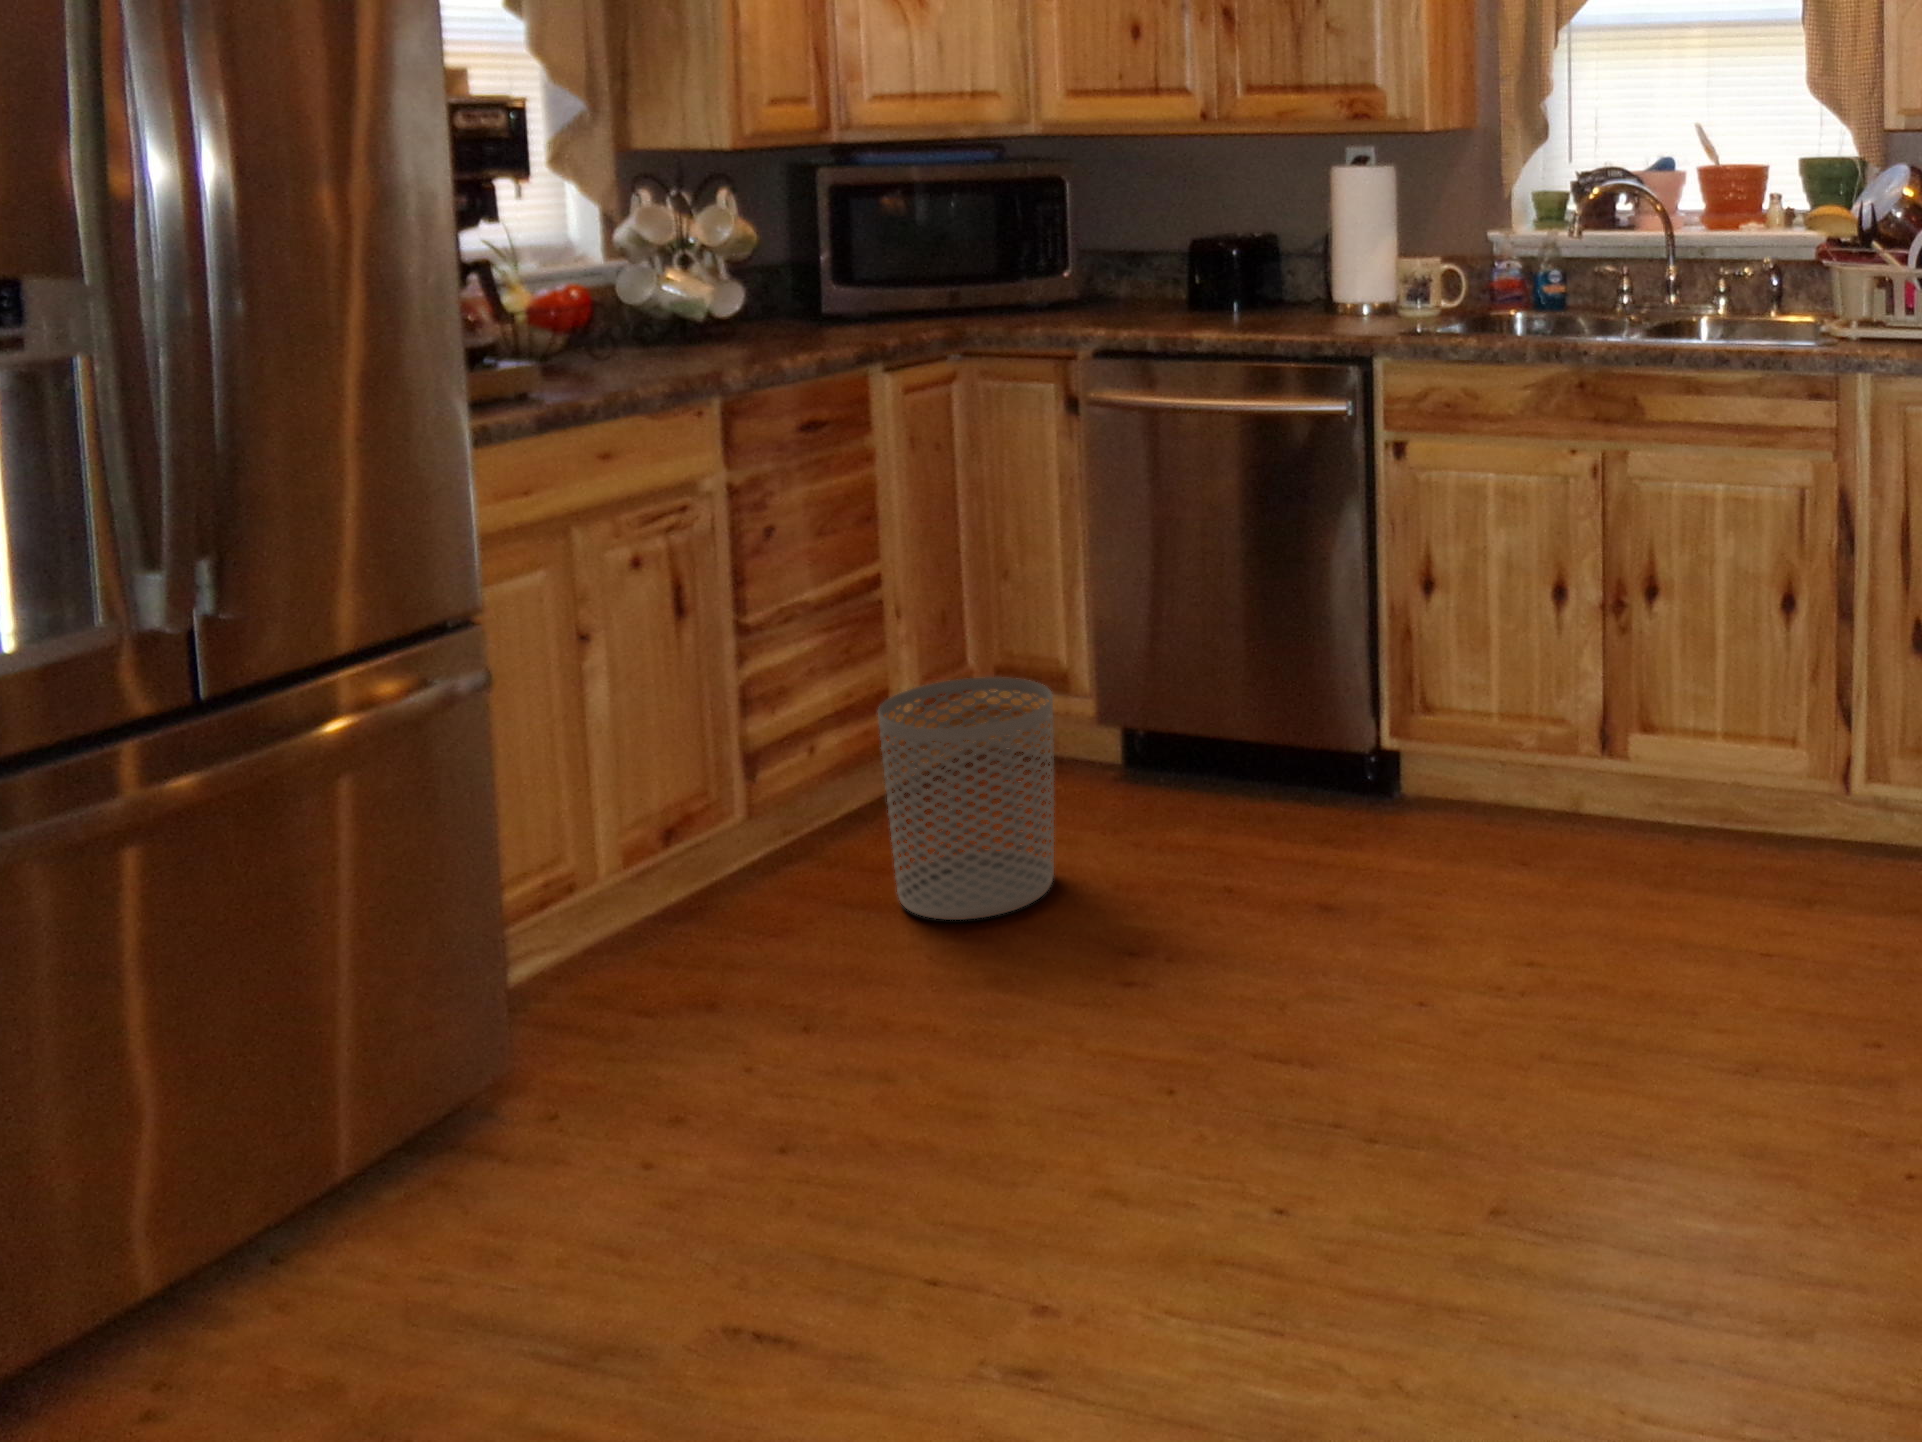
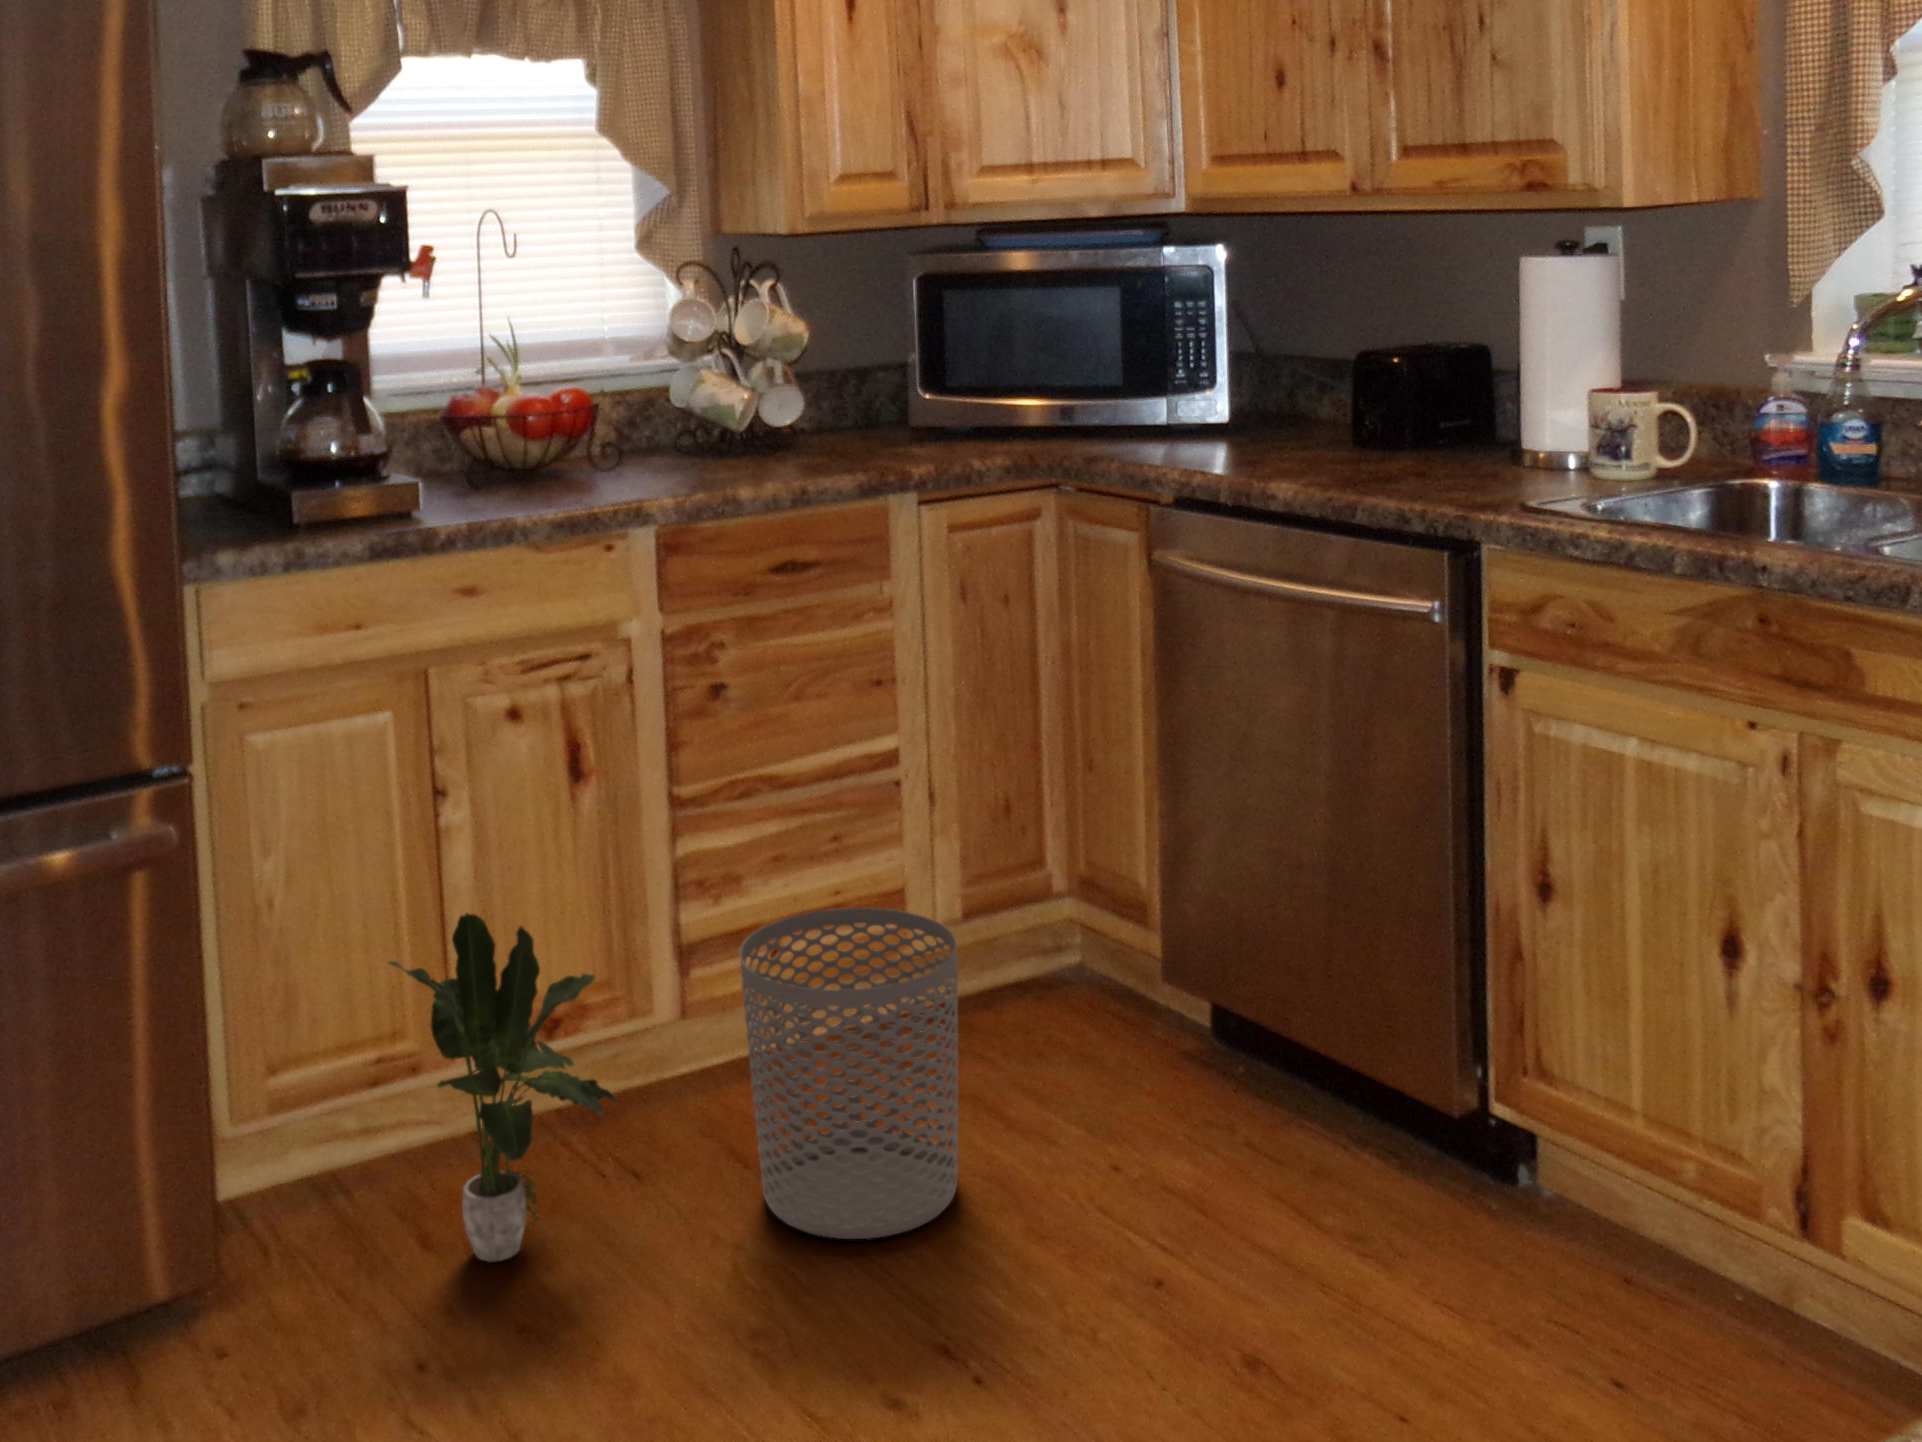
potted plant: none [618,718,822,1001] -> present [388,913,619,1262]

